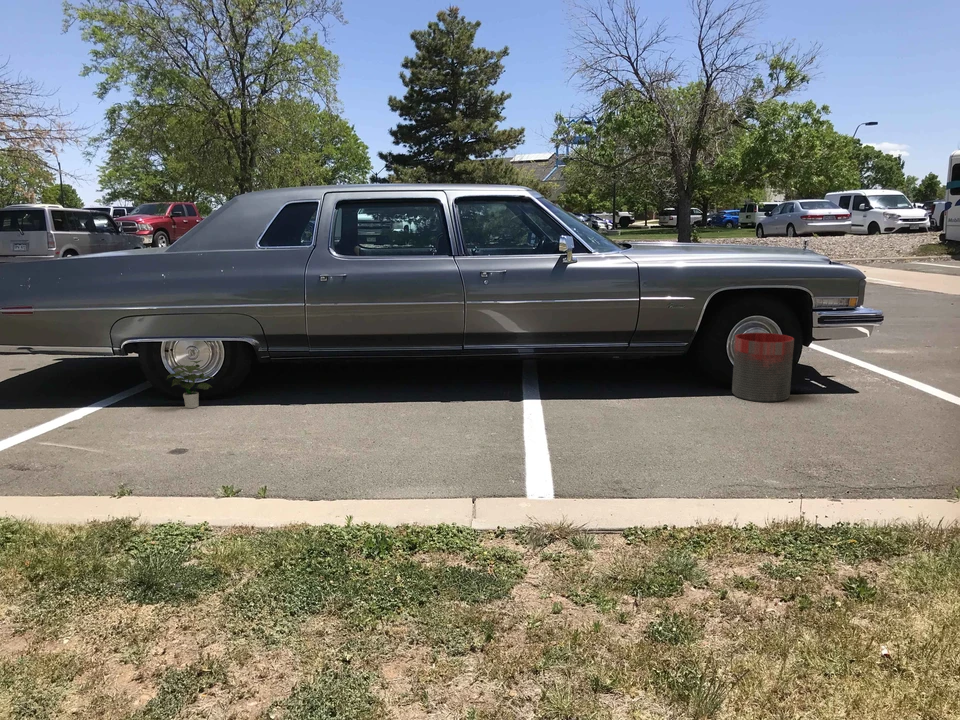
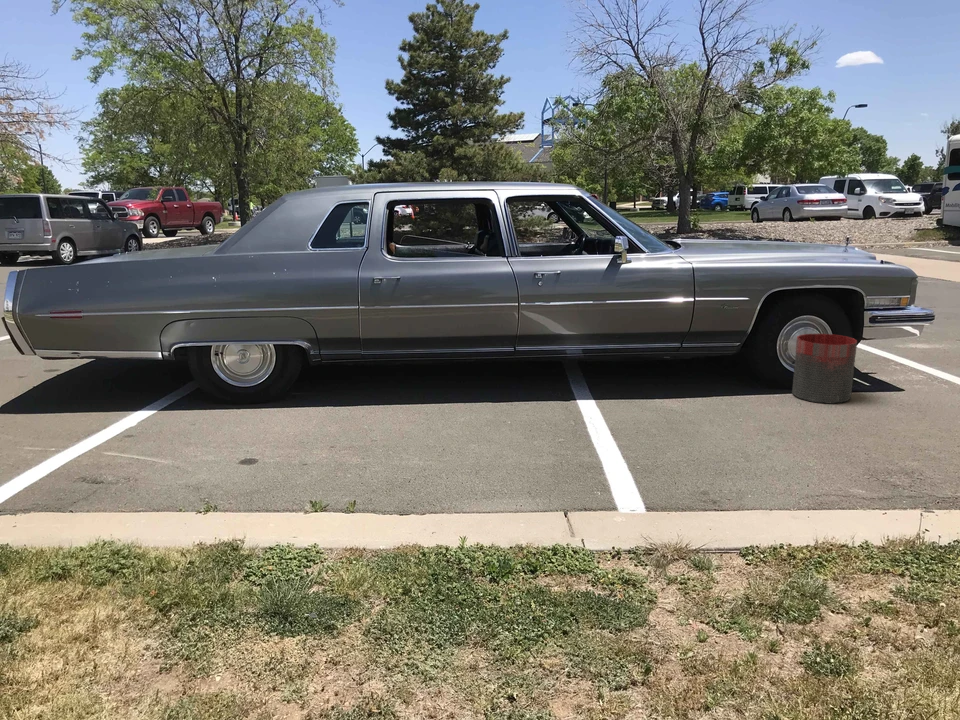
potted plant: present [167,360,213,408] -> none [231,364,279,413]

